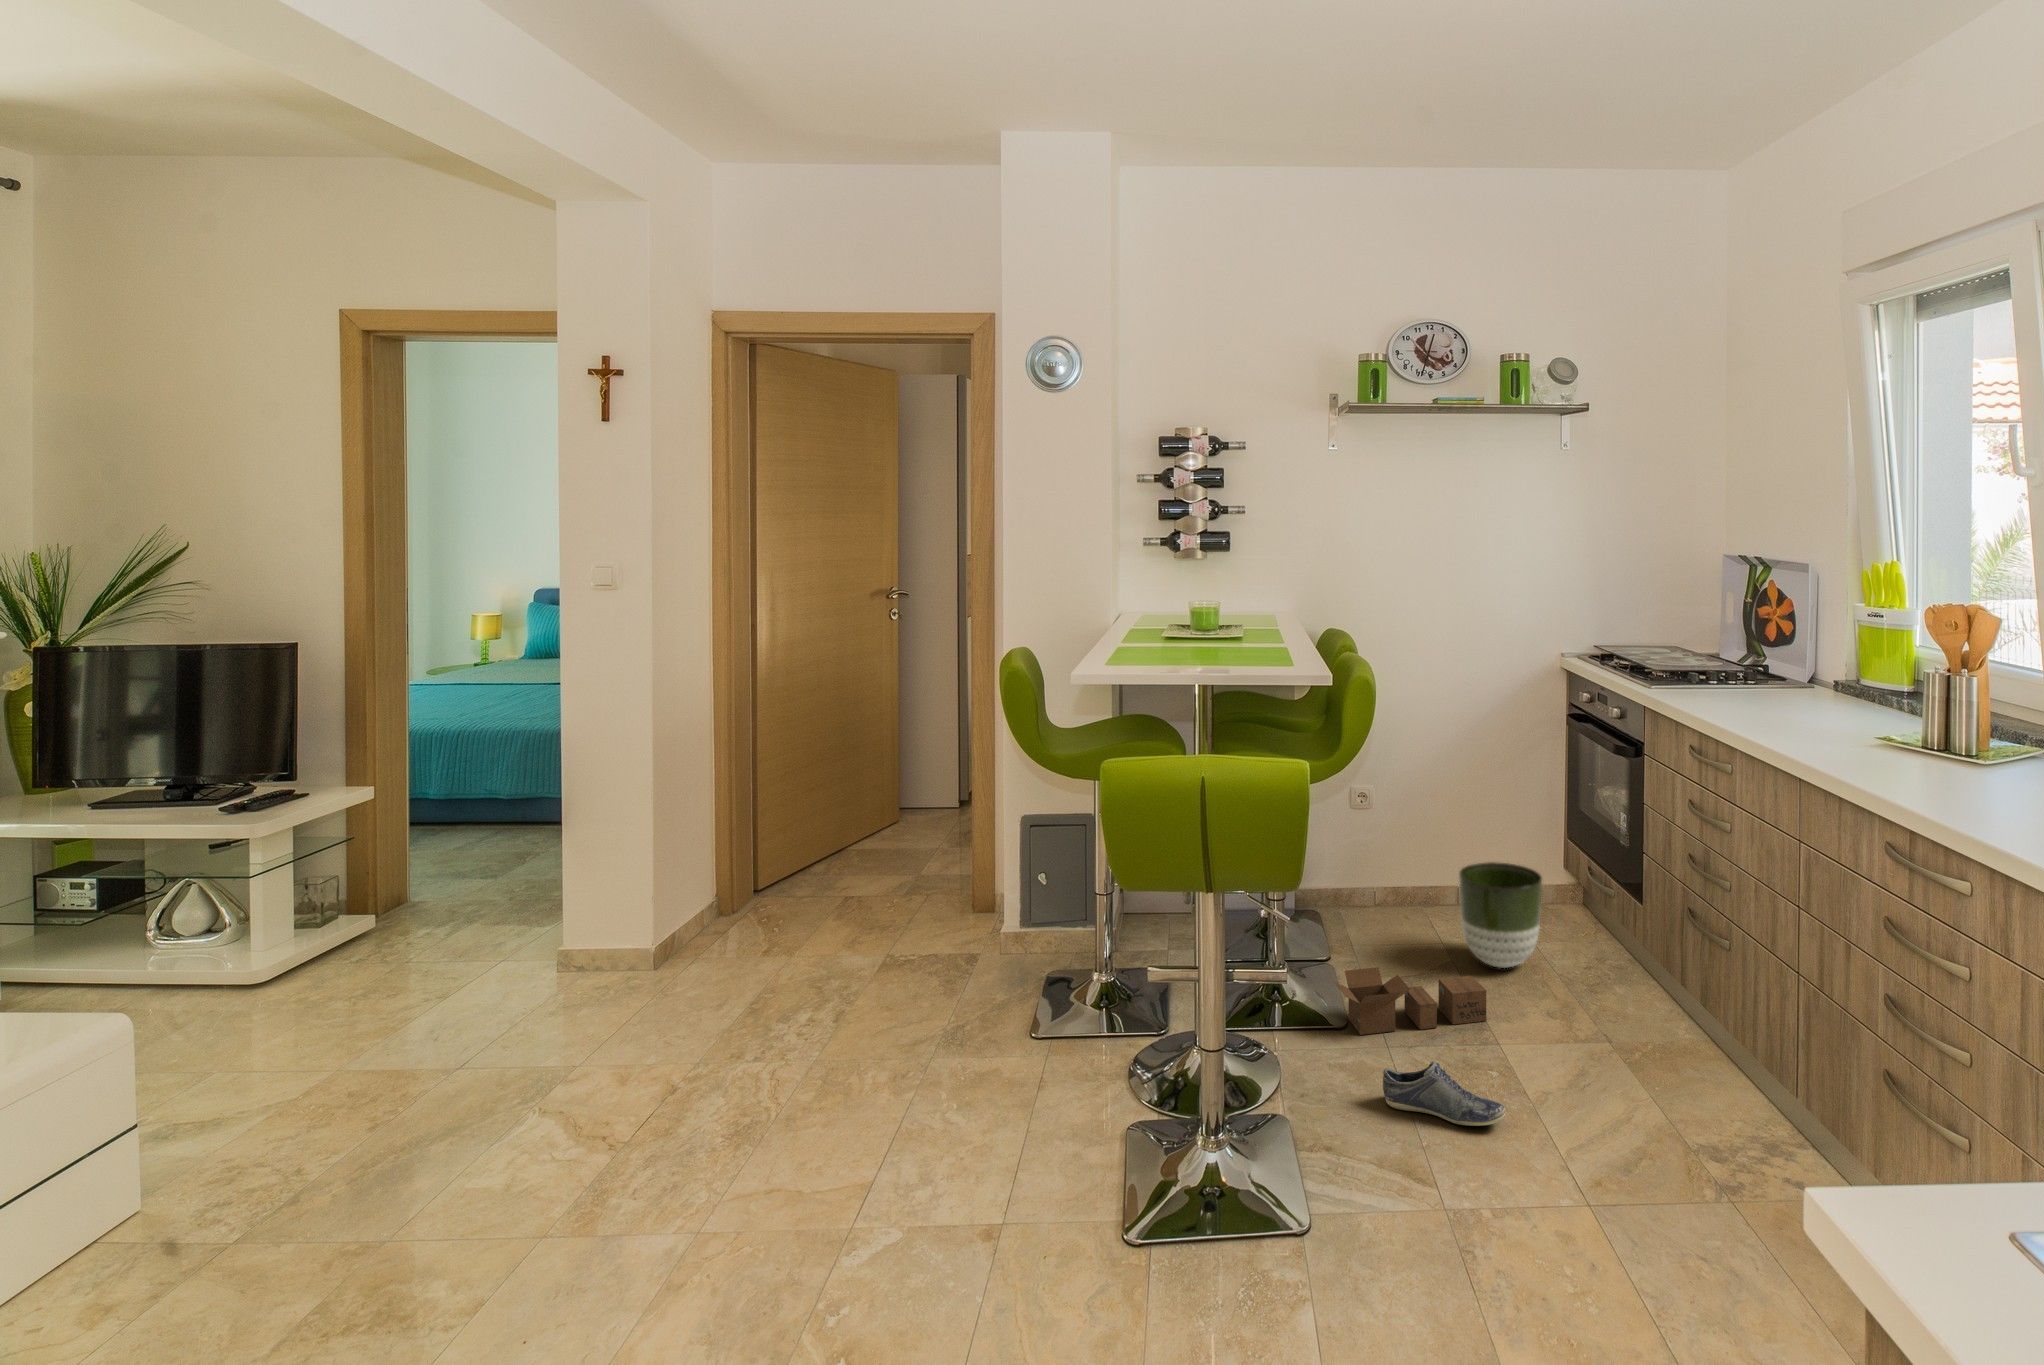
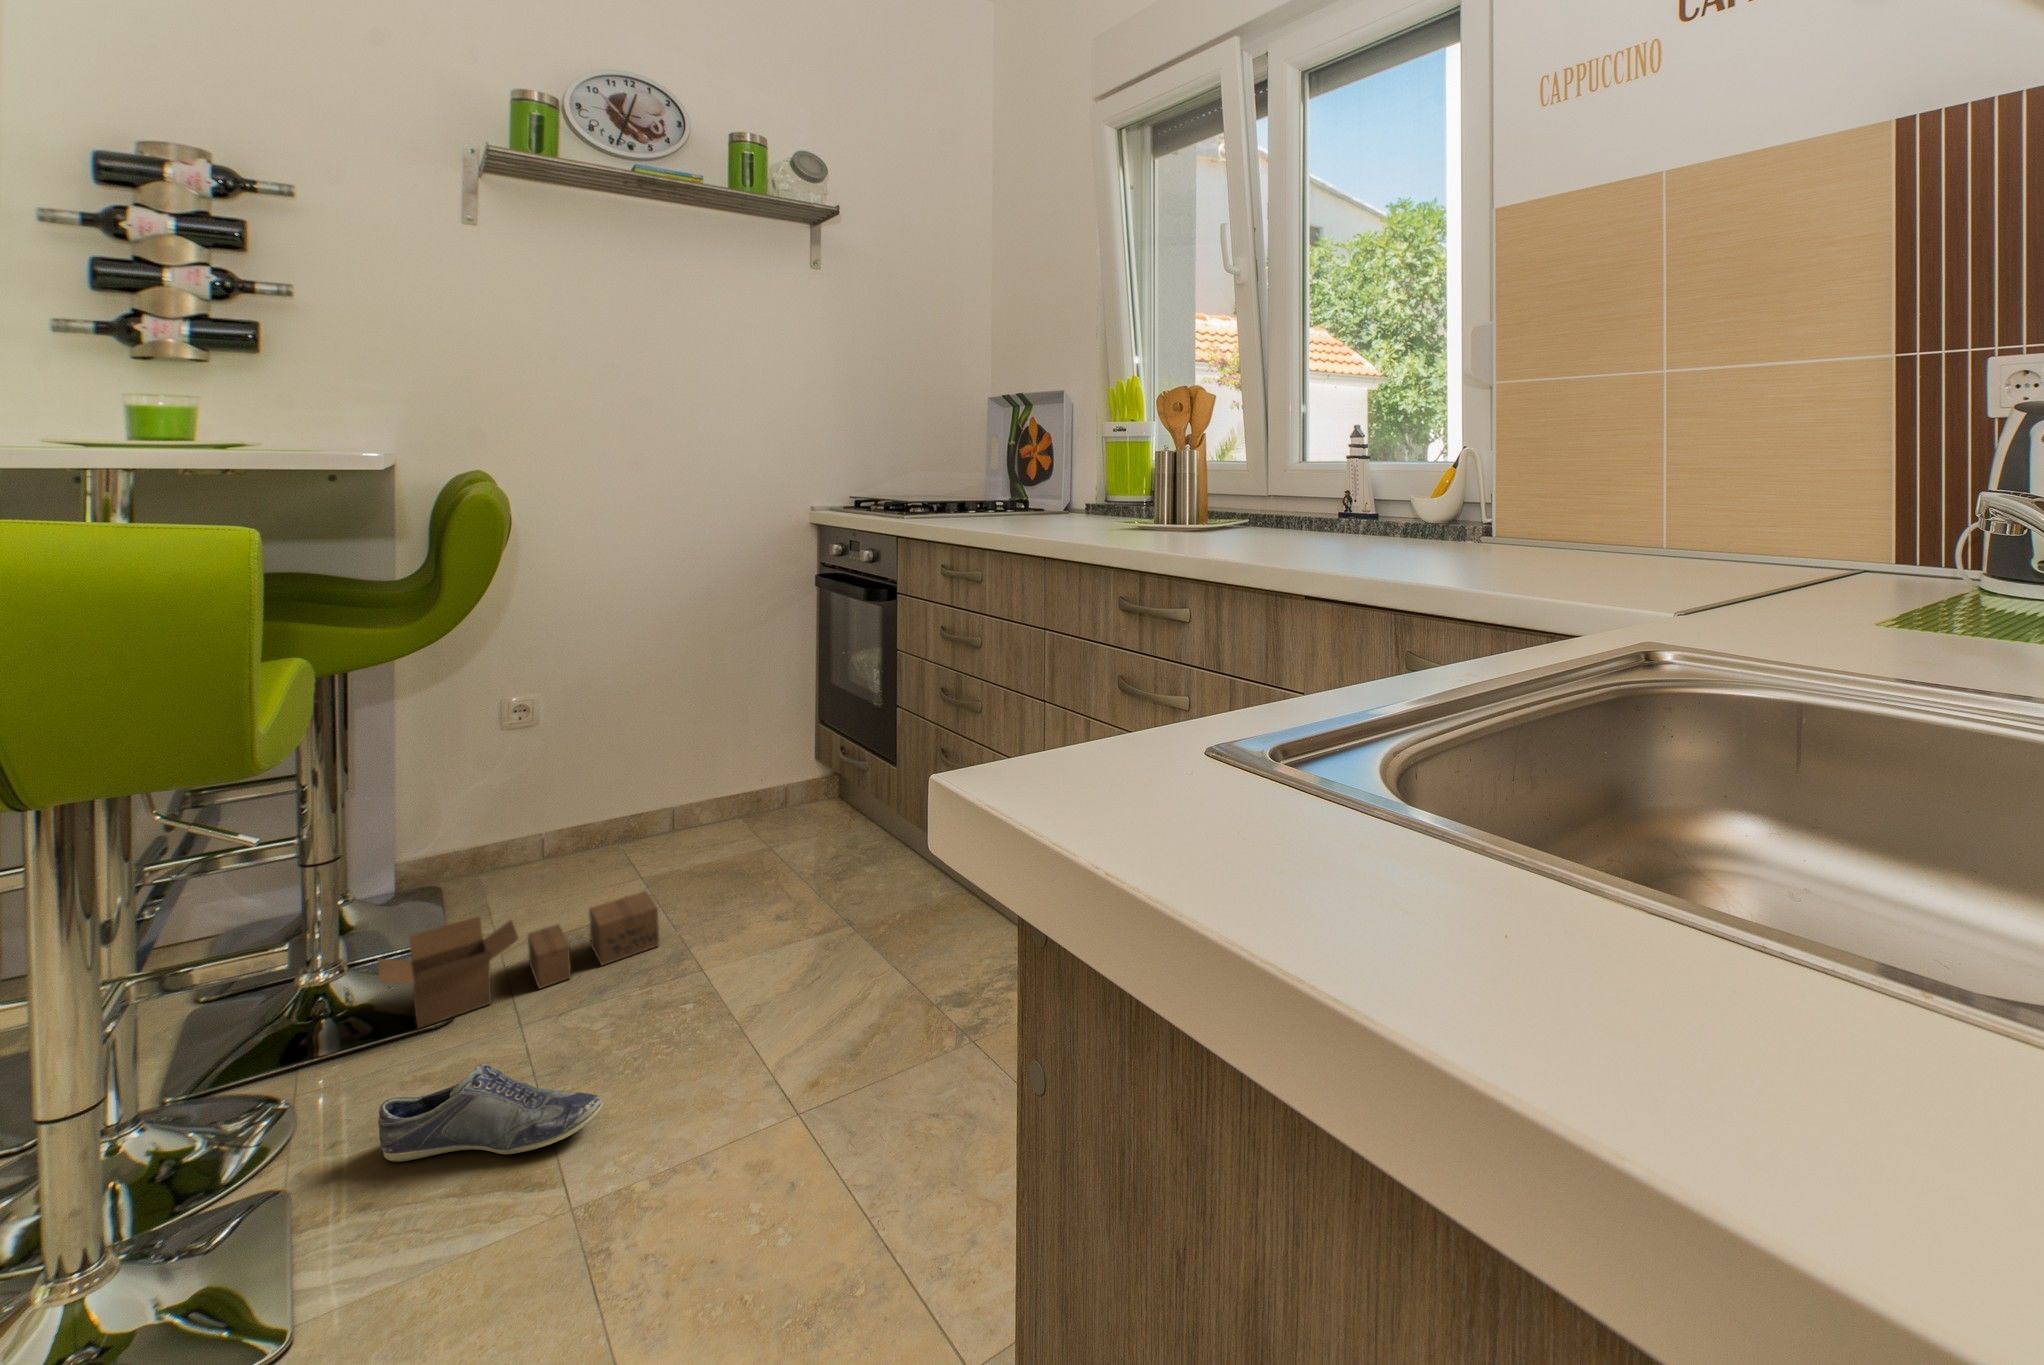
planter: present [1459,862,1542,968] -> none [657,738,773,864]

